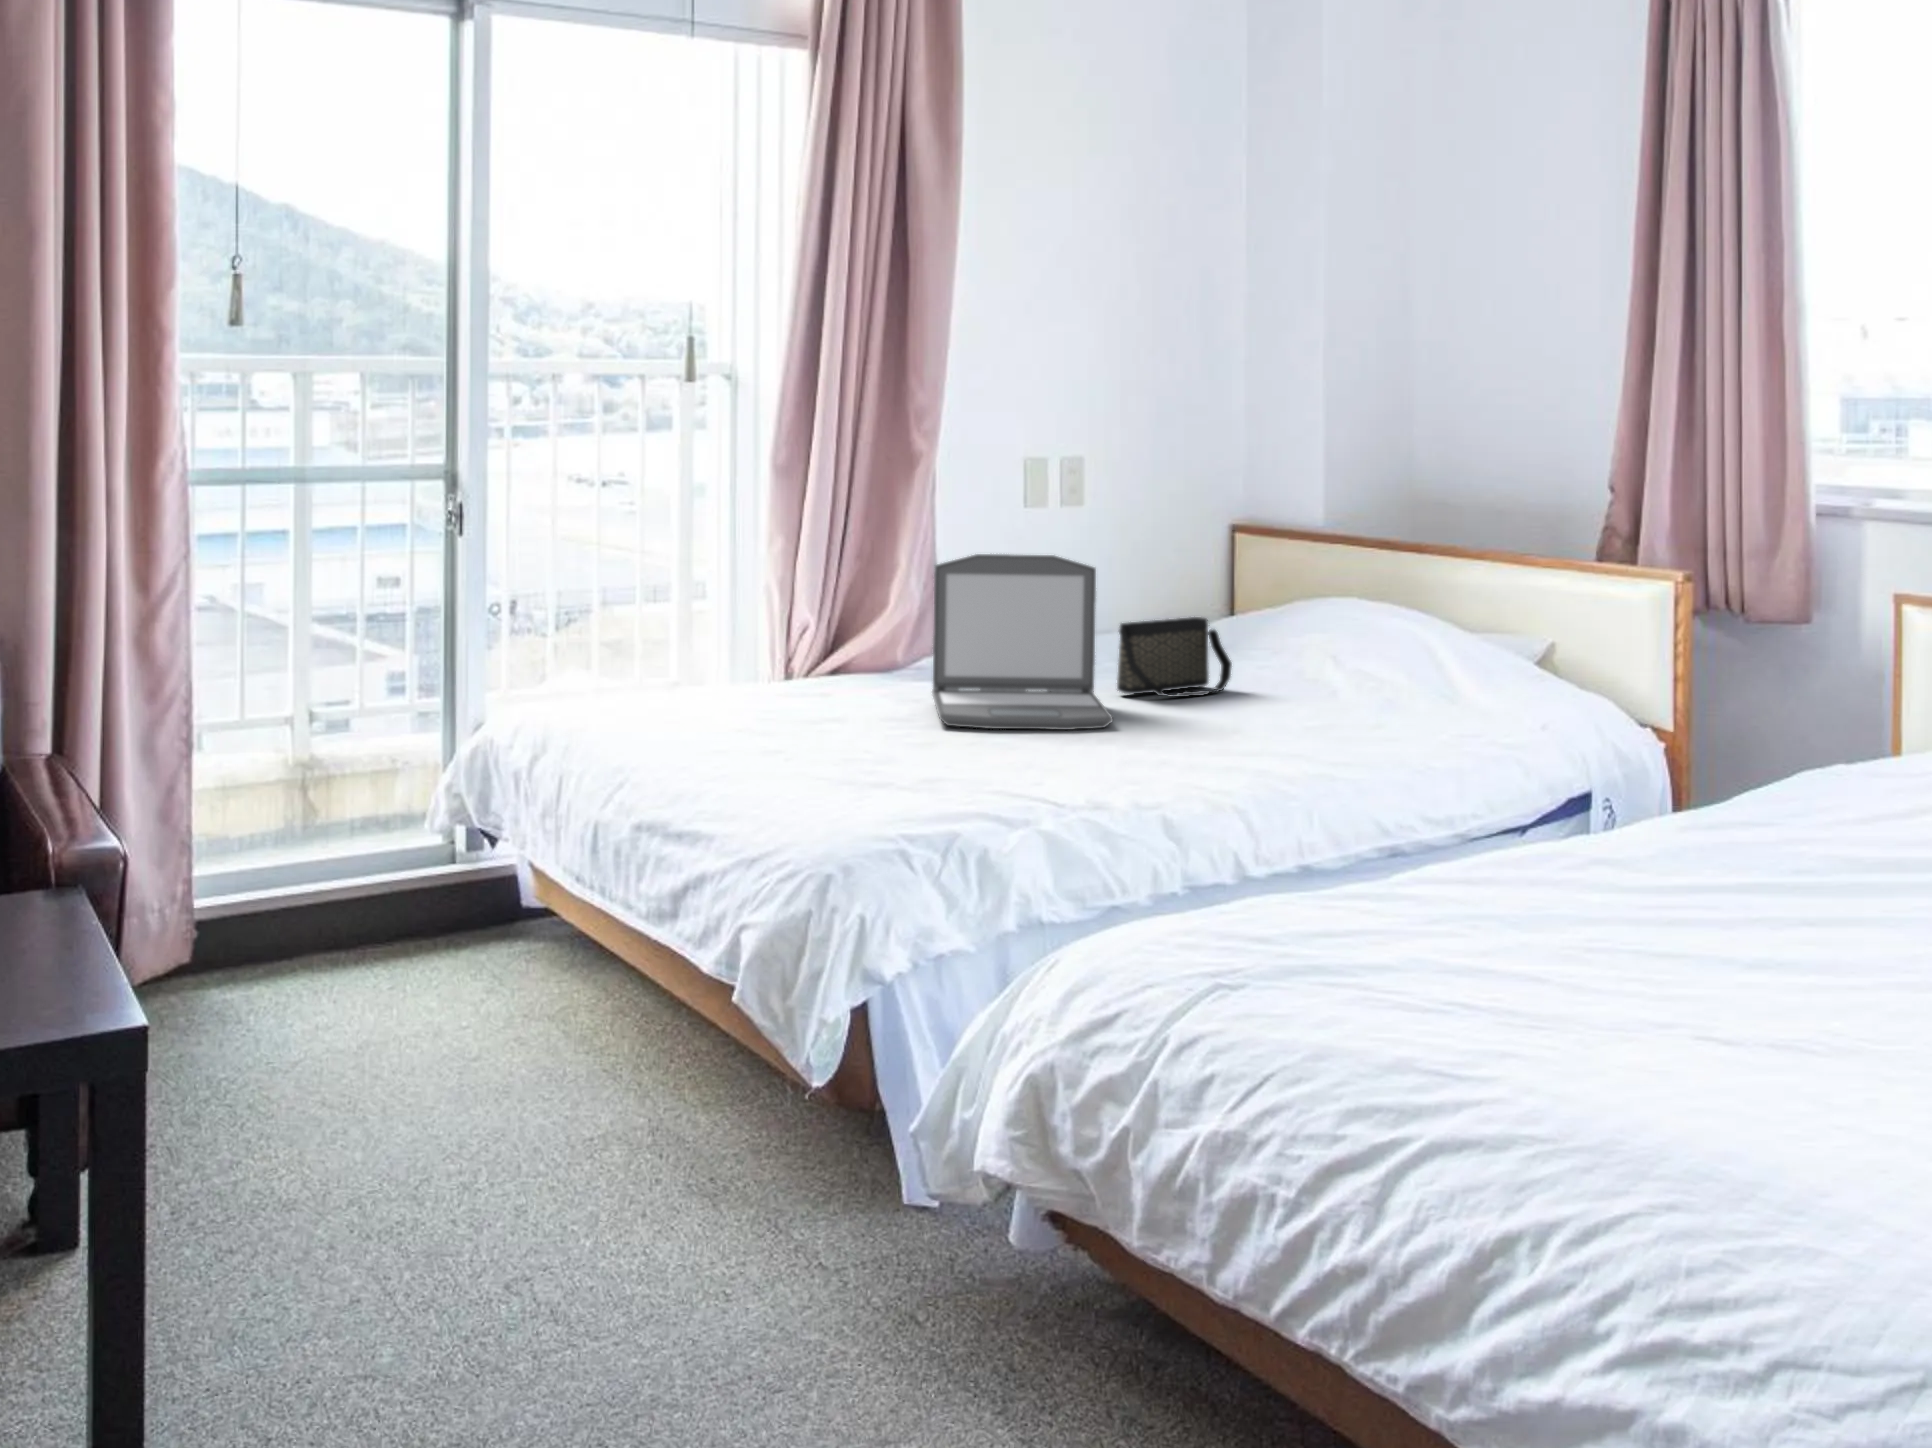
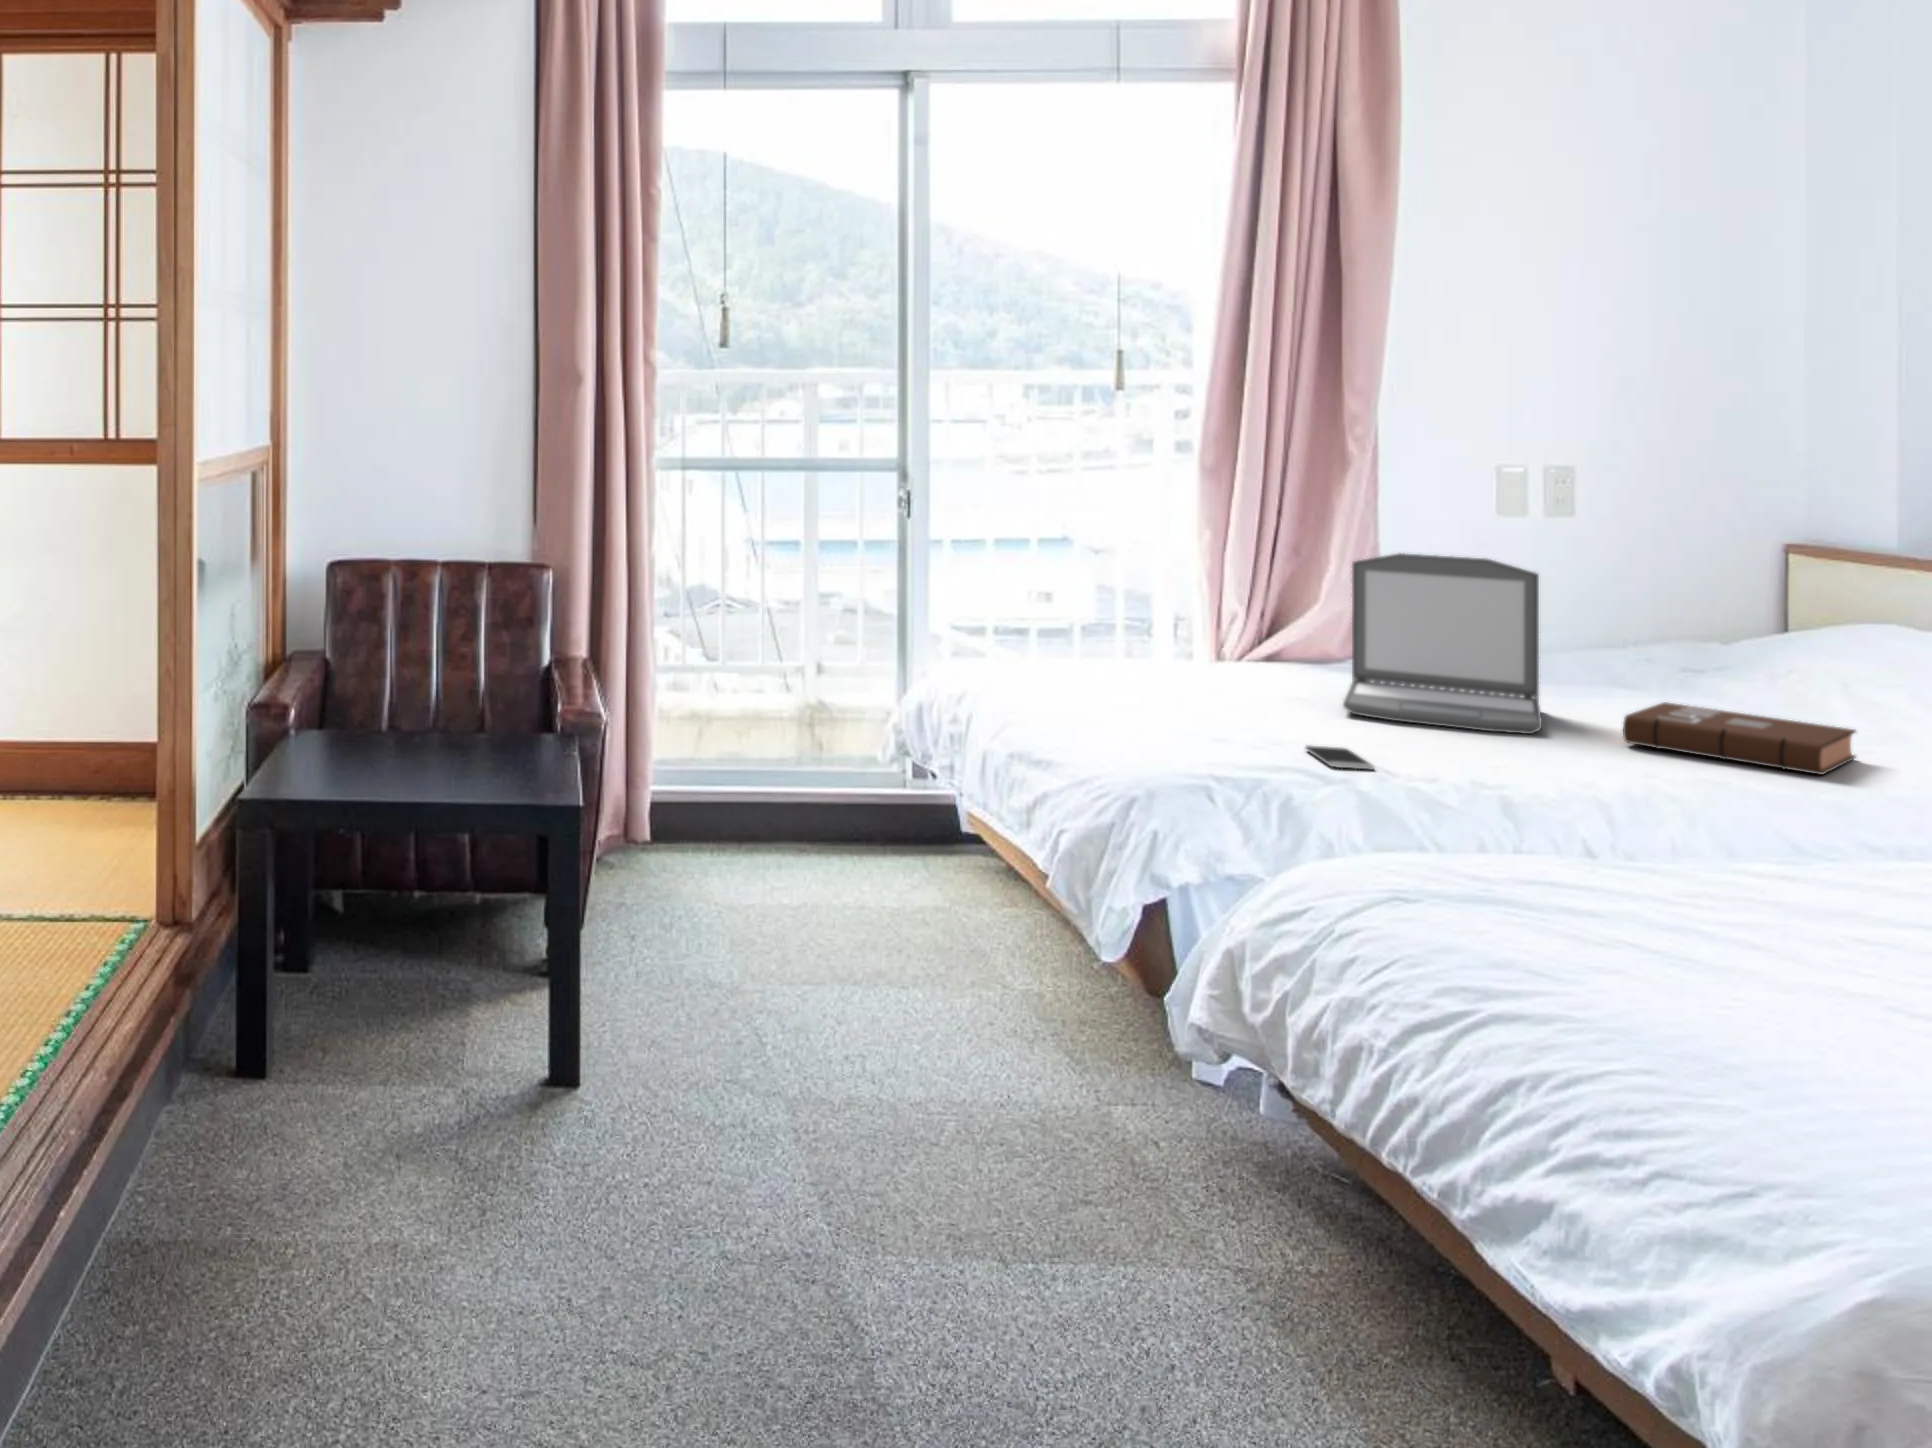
handbag: present [1117,617,1232,697] -> none [1575,632,1730,716]
book: none [1180,685,1345,740] -> present [1623,702,1856,775]
smartphone: none [931,763,1004,786] -> present [1305,745,1374,769]

